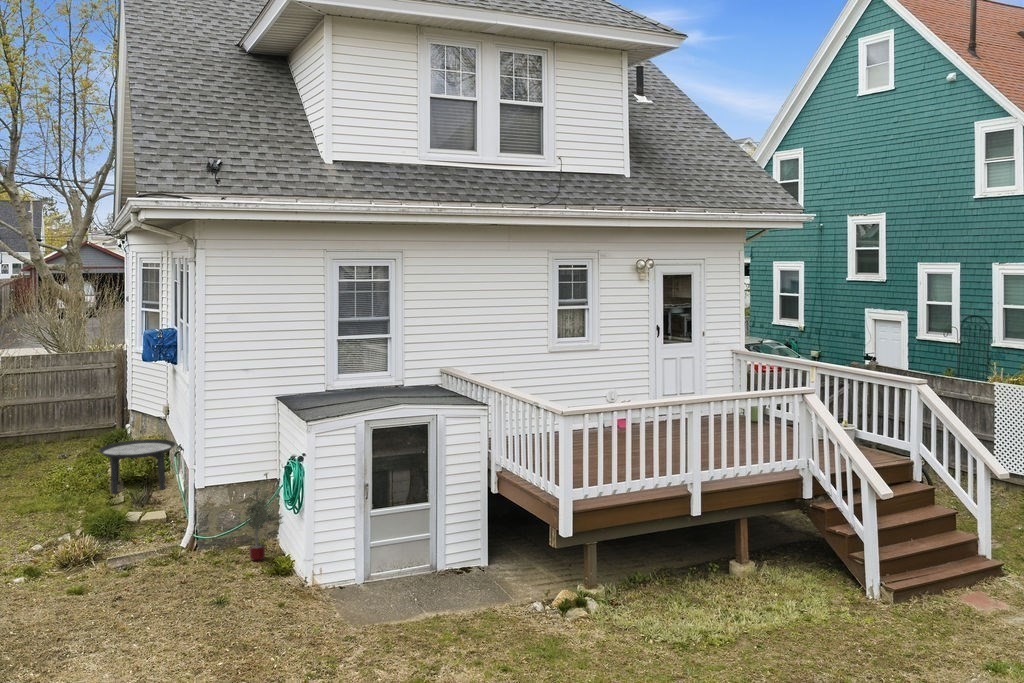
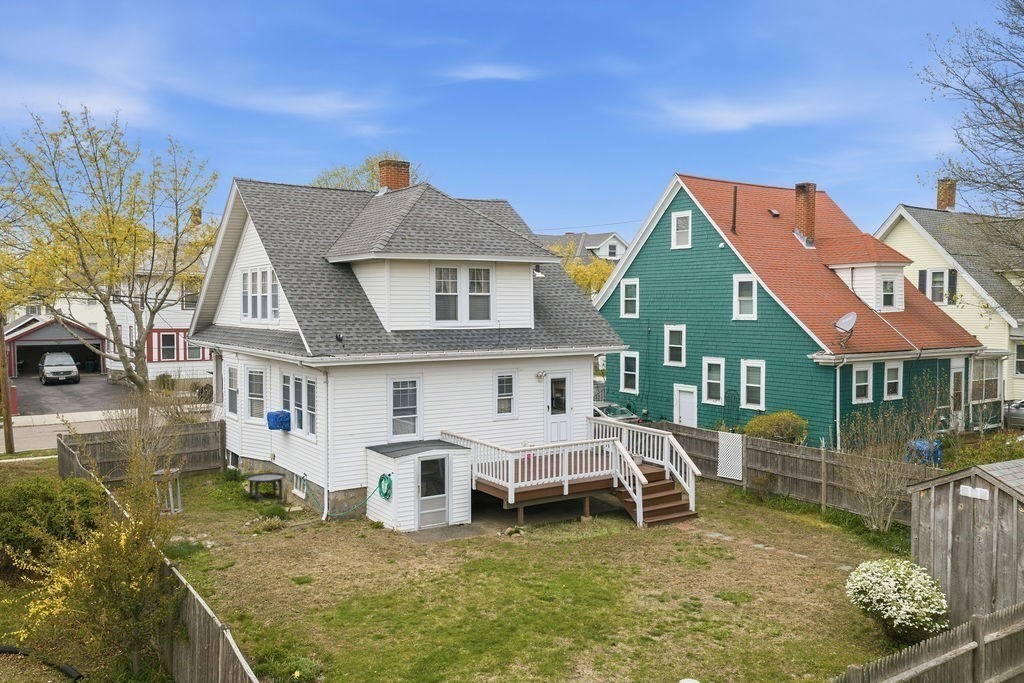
potted tree: present [244,488,283,561] -> none [357,490,376,525]

